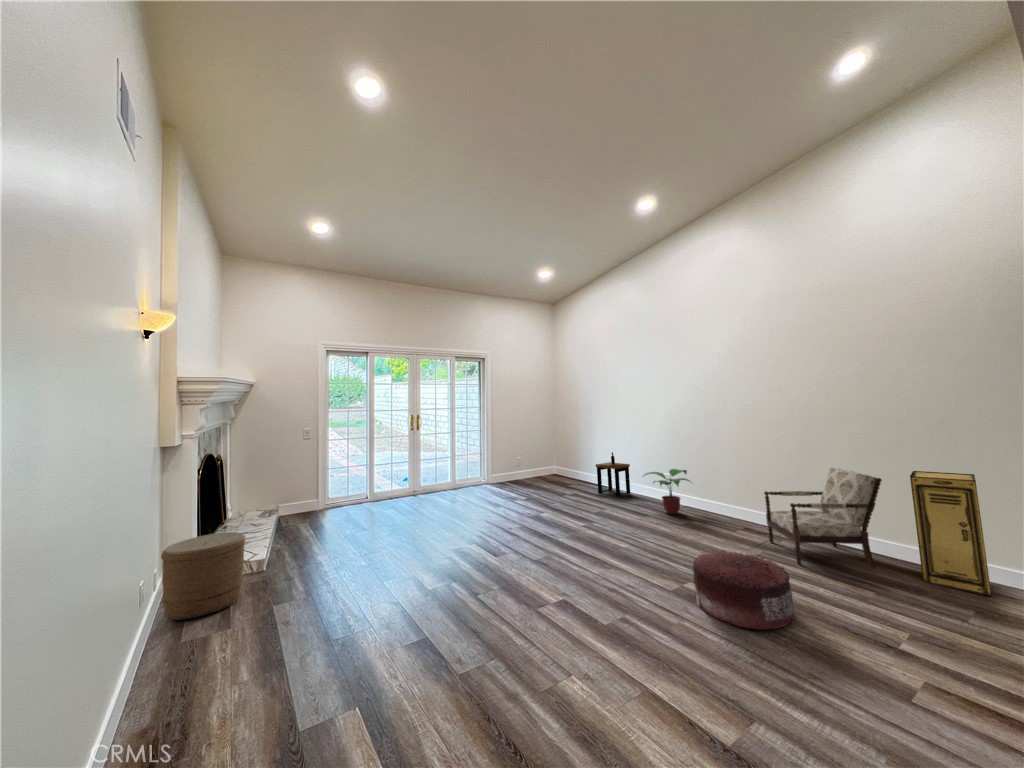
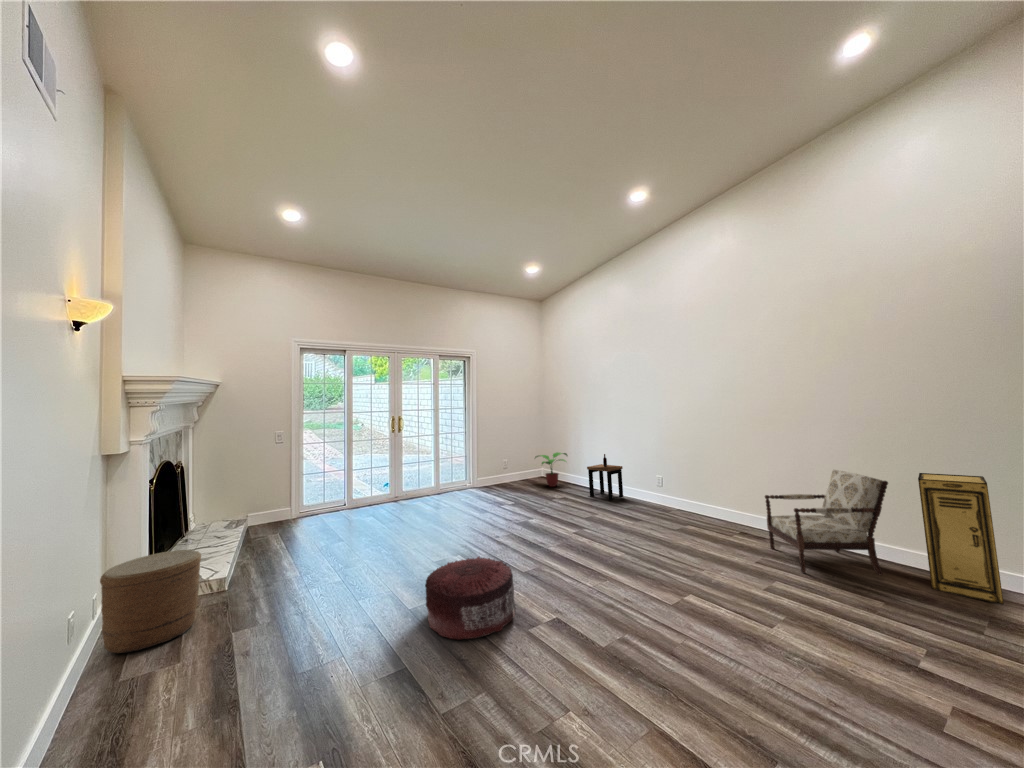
potted plant: present [645,469,691,514] -> present [535,452,568,487]
pouf: present [693,551,796,630] -> present [425,557,515,640]

